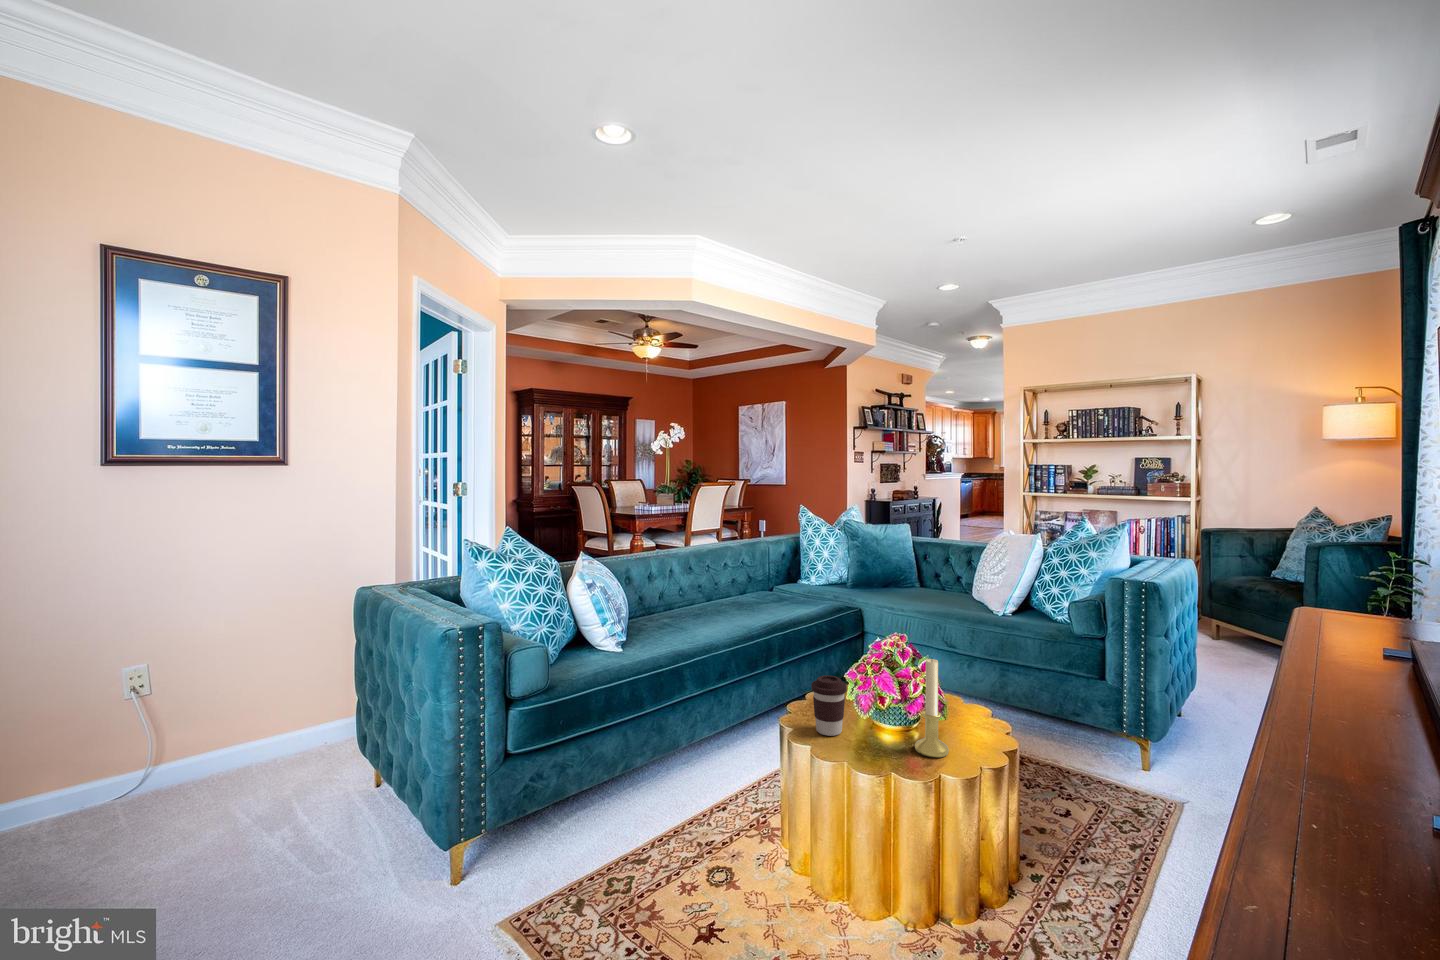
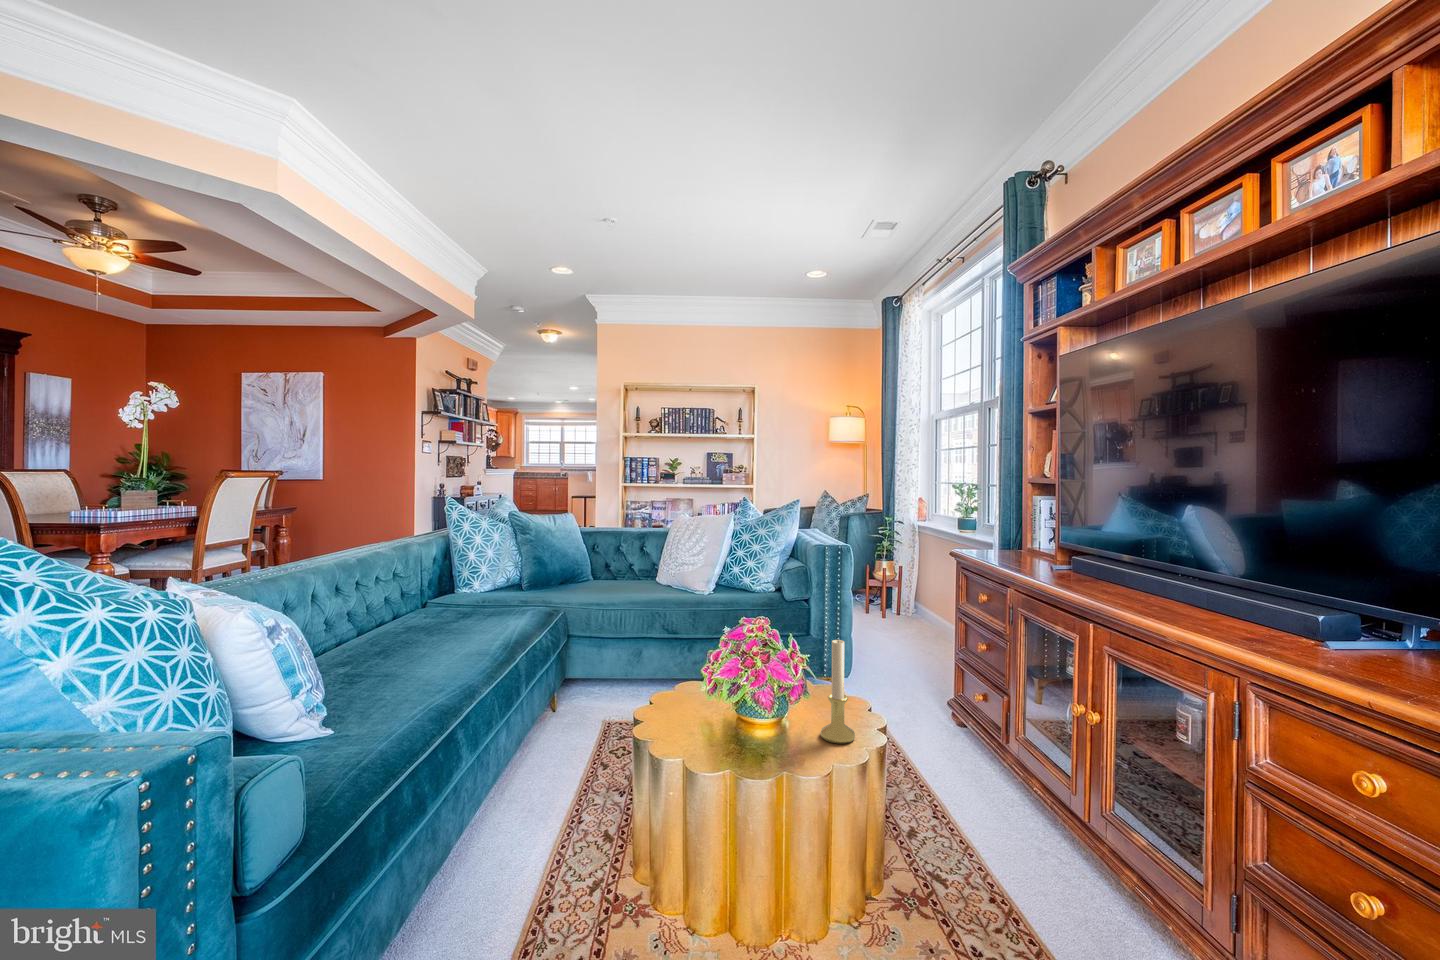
coffee cup: present [811,675,847,736] -> none [710,684,751,757]

